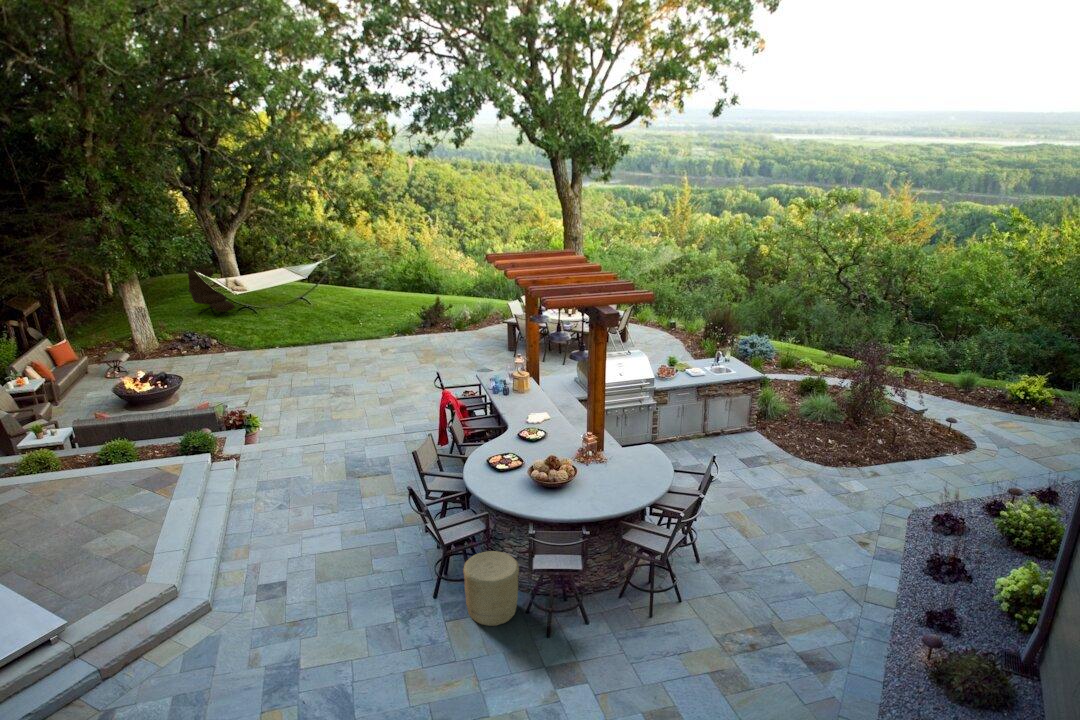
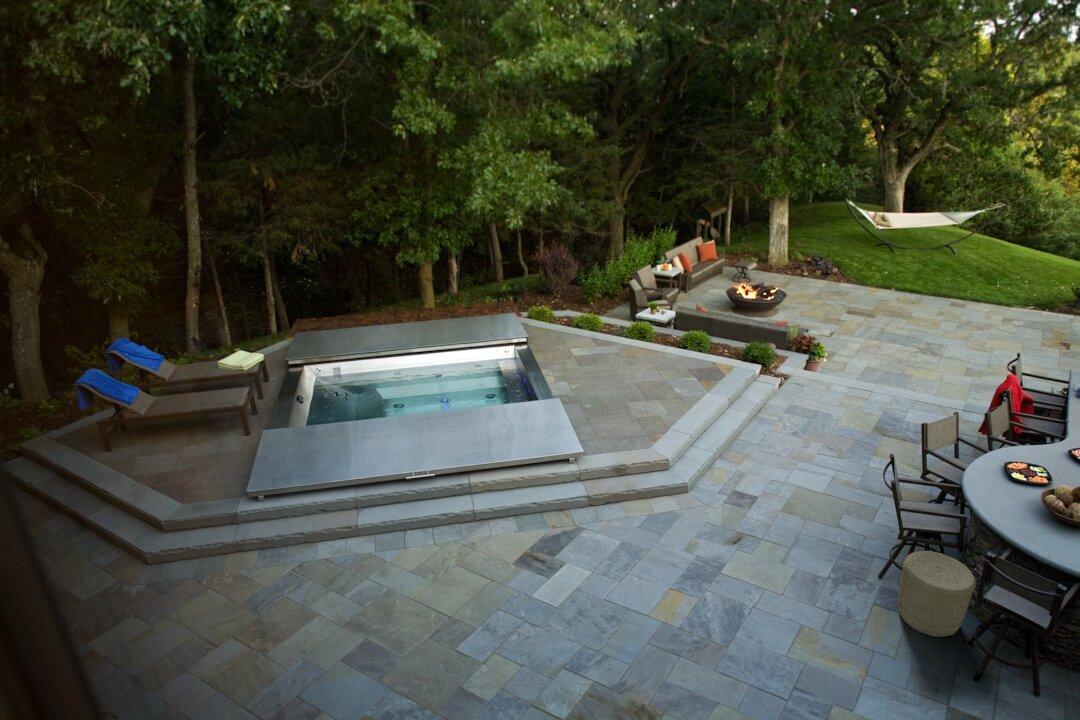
lounge chair: present [188,269,235,315] -> none [835,198,873,250]

